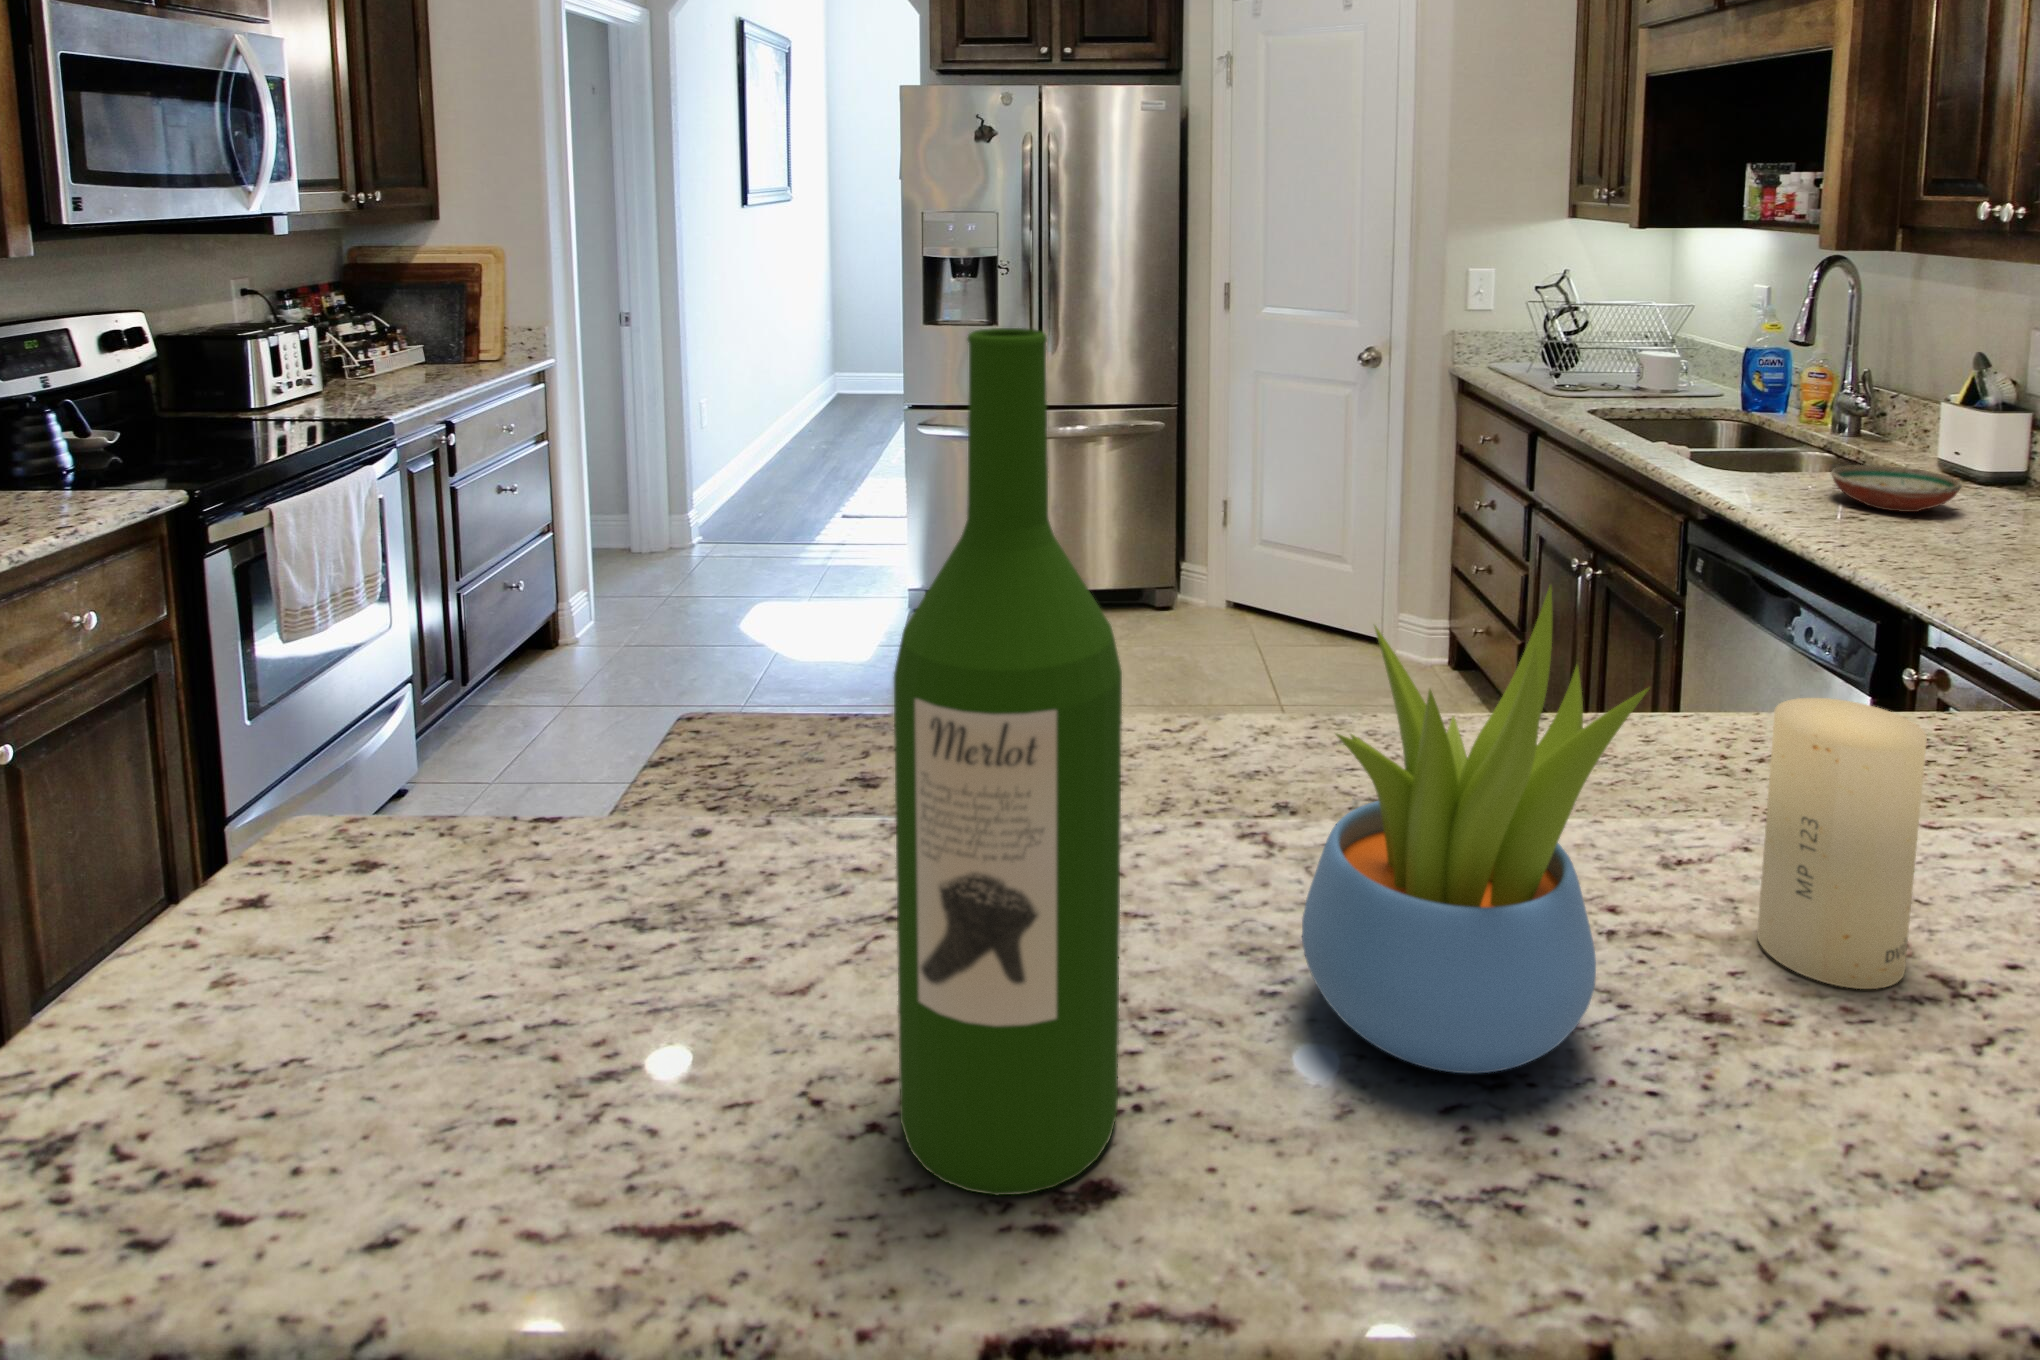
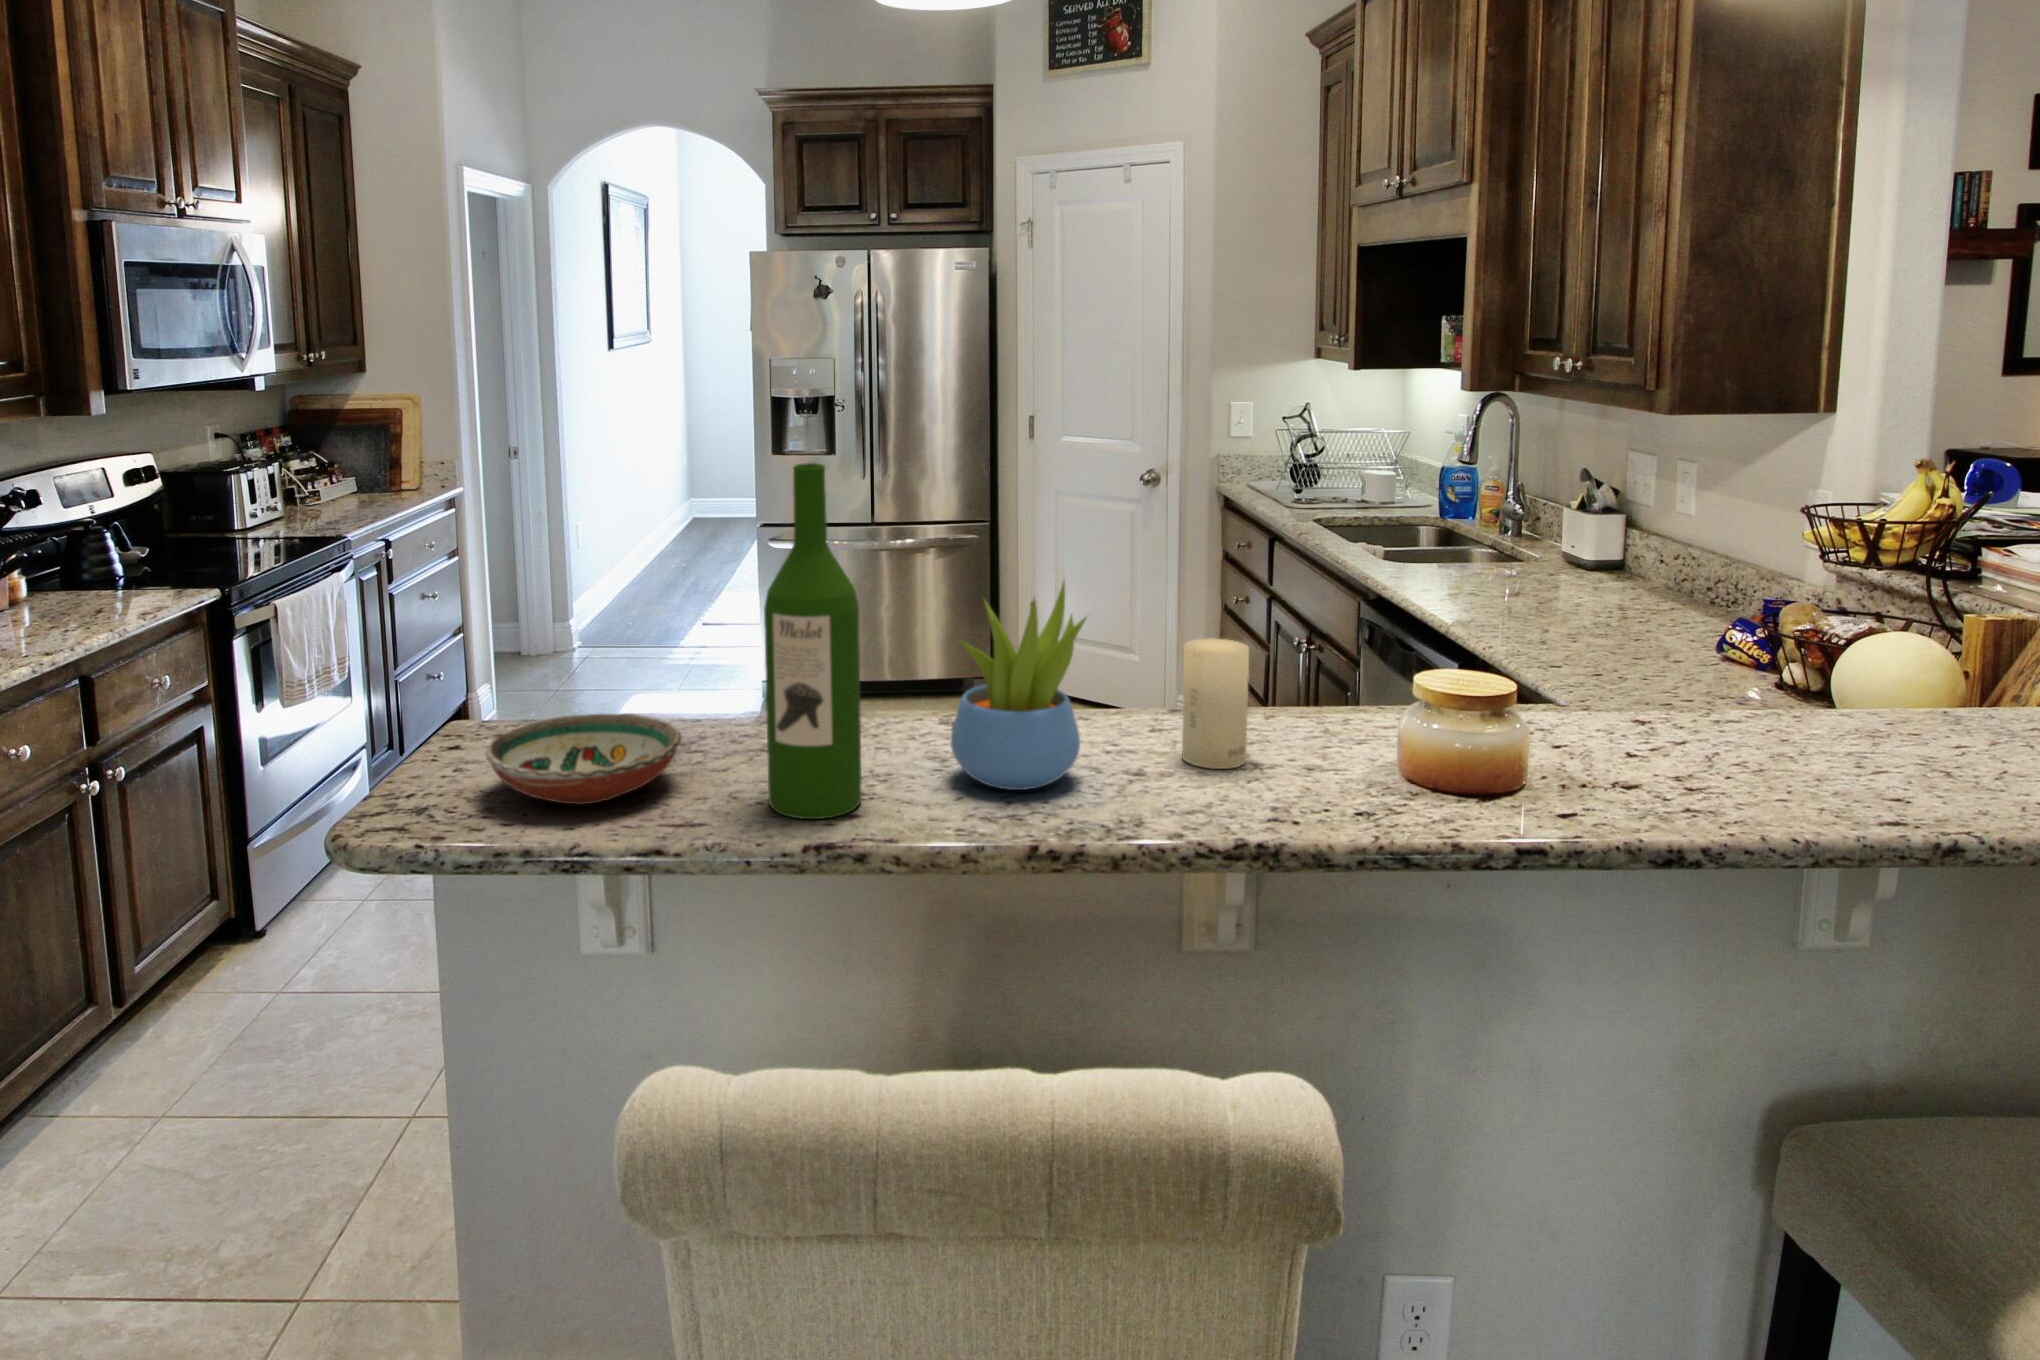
decorative bowl: present [1831,465,1962,512] -> present [486,714,681,805]

